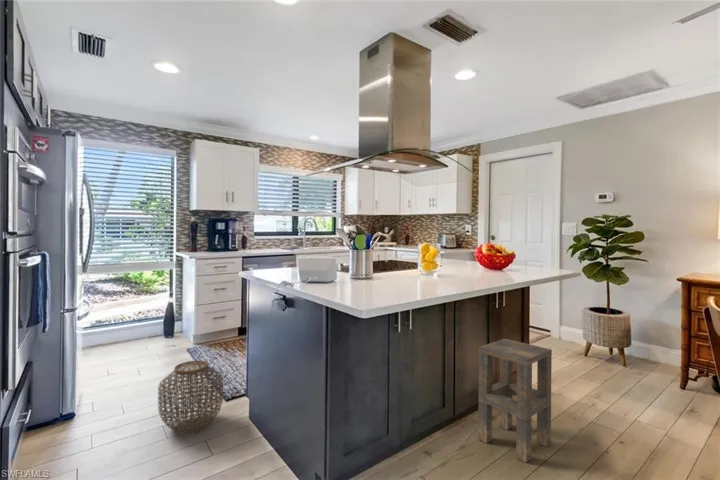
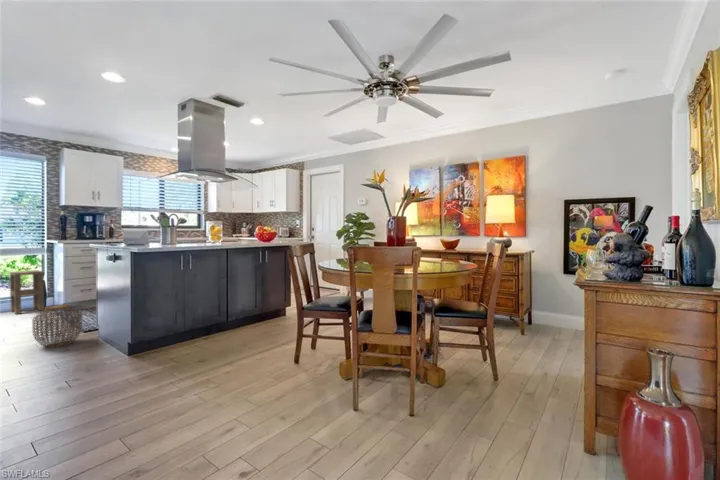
side table: present [478,339,552,462] -> present [10,270,44,314]

